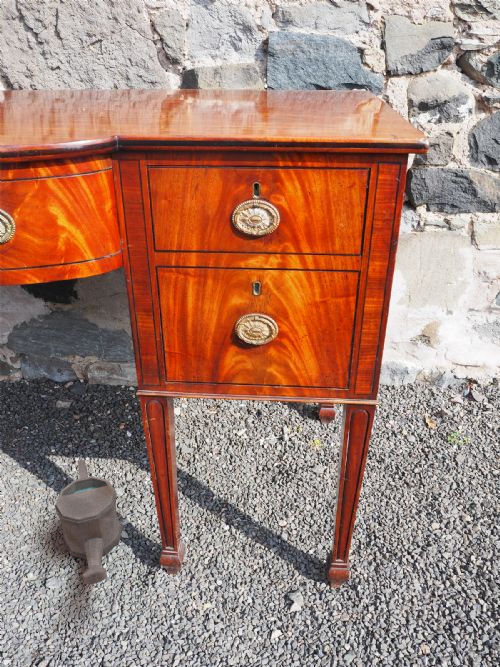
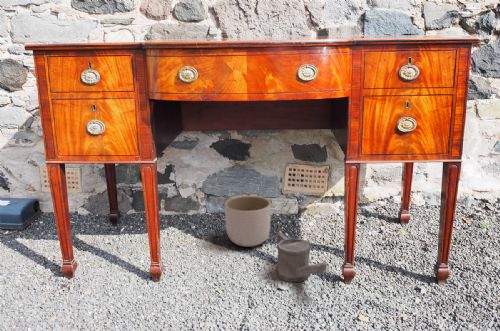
planter: none [10,368,96,458] -> present [225,196,271,247]

